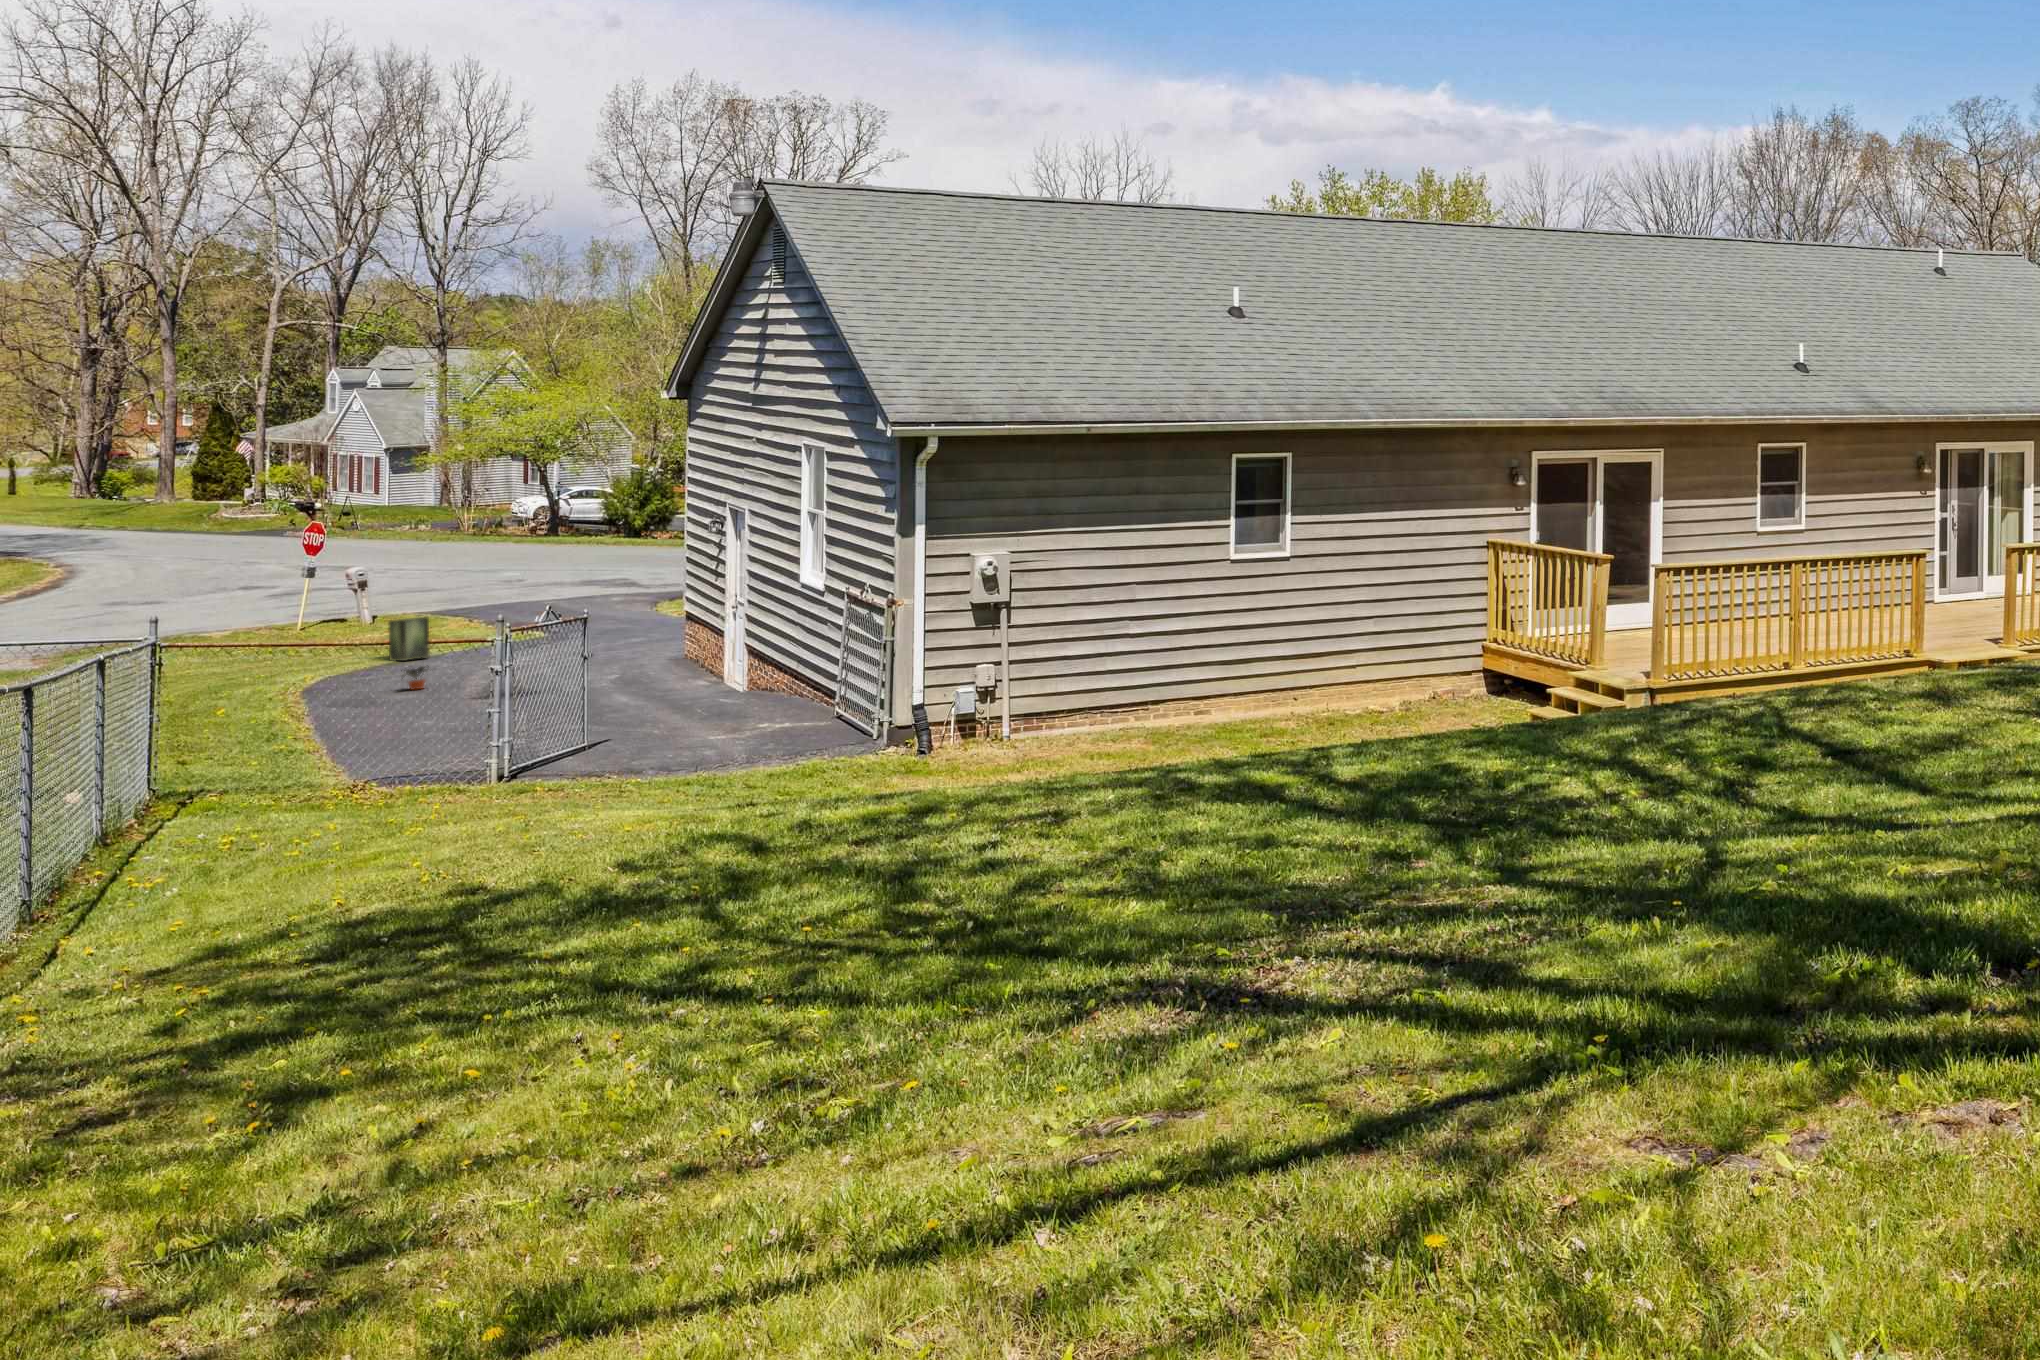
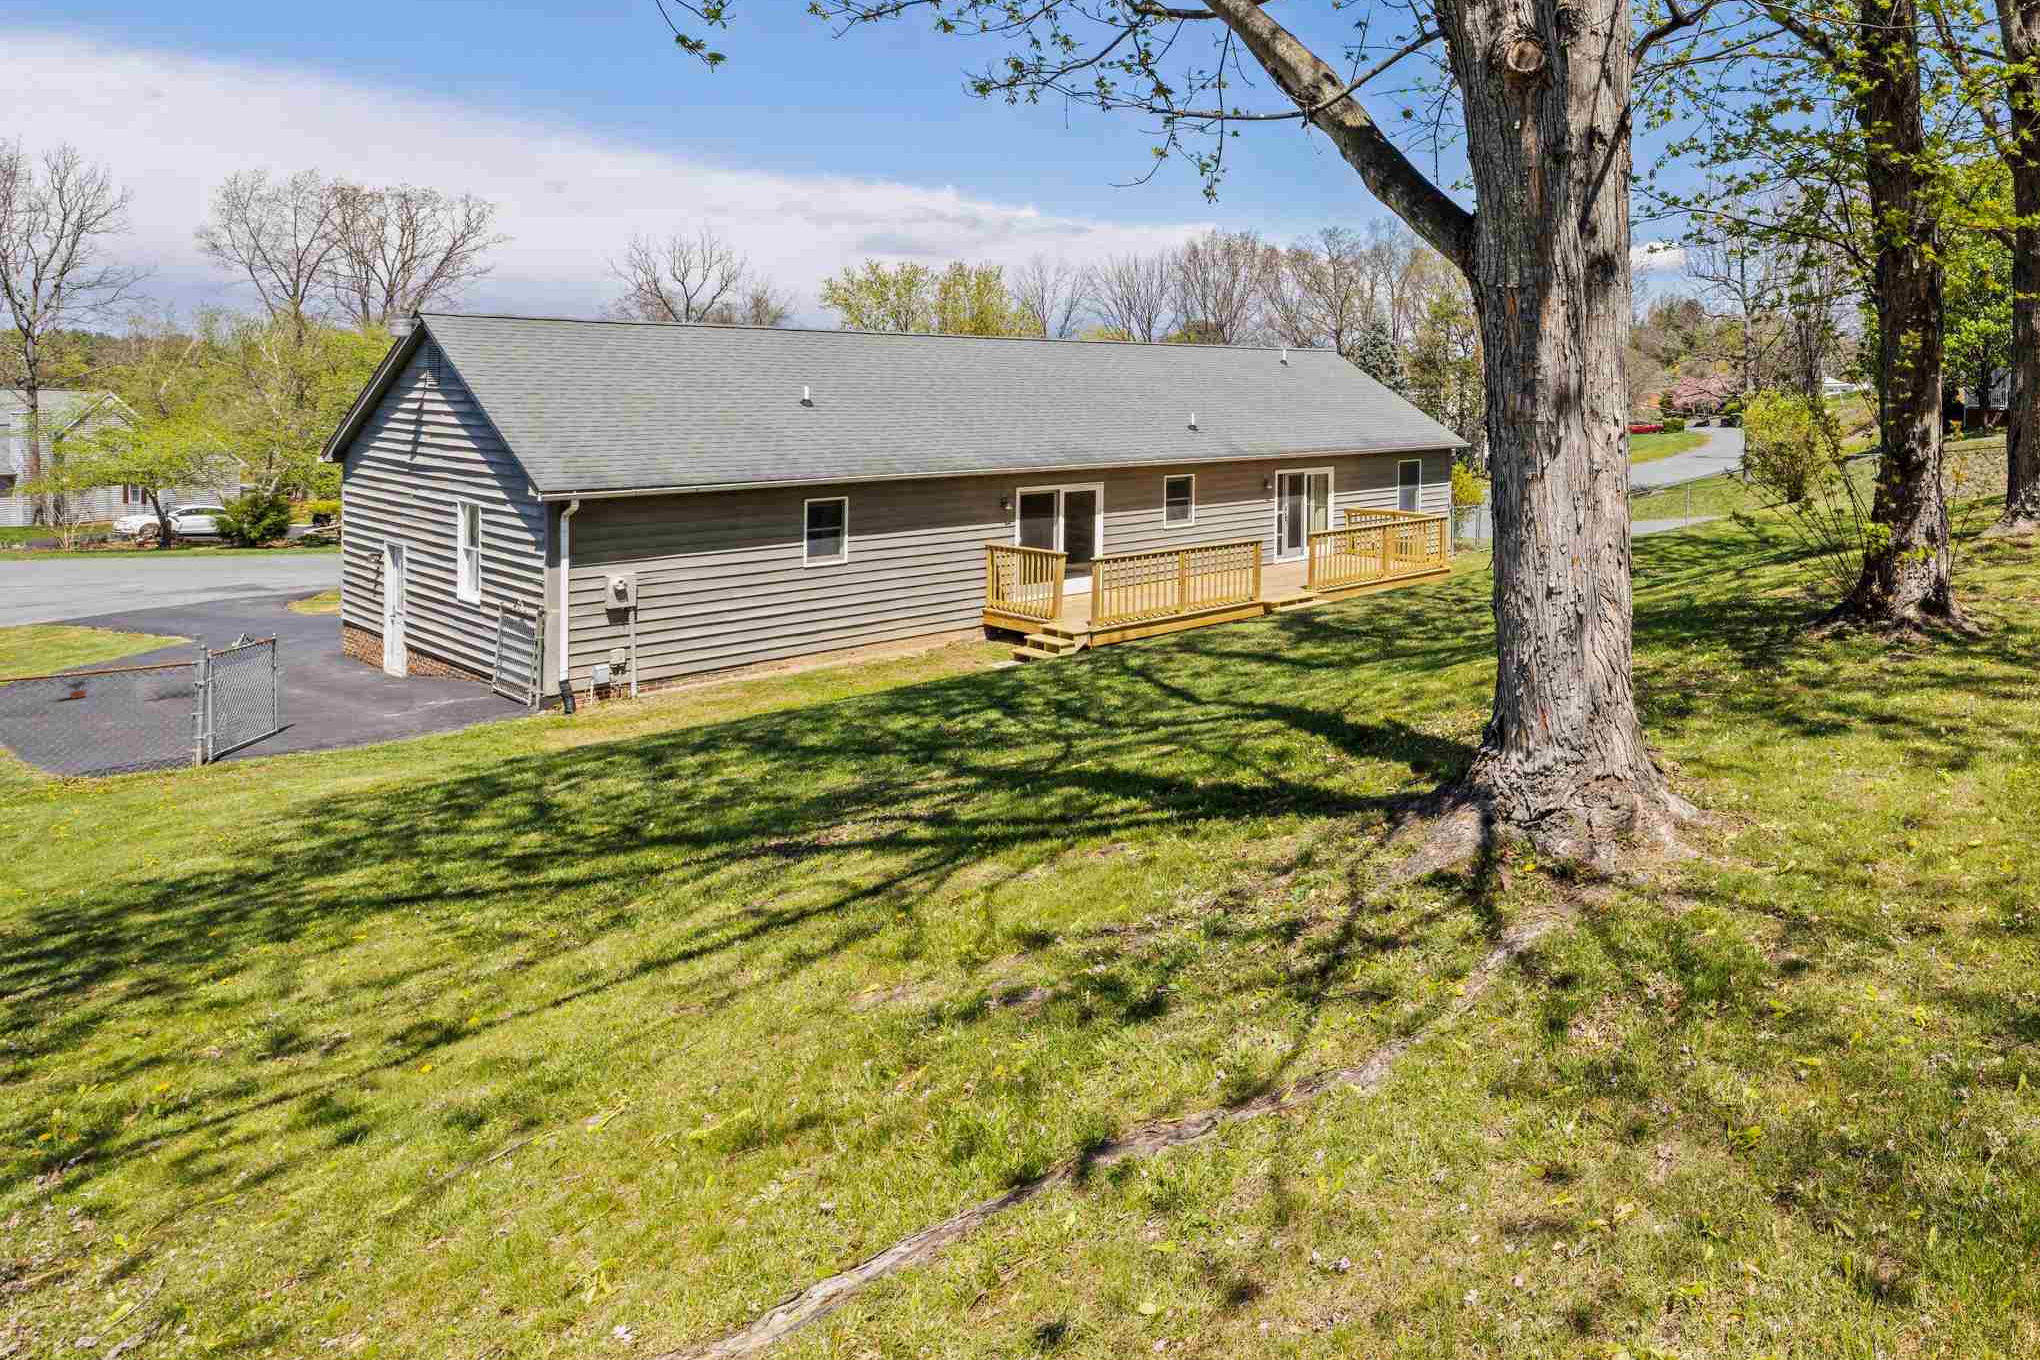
storage box: present [388,617,429,661] -> none [31,639,78,677]

